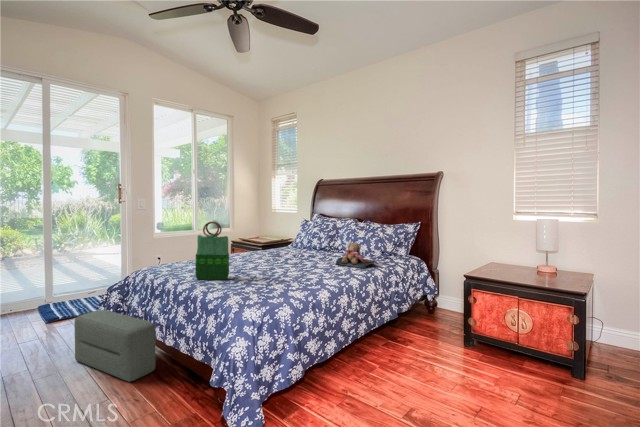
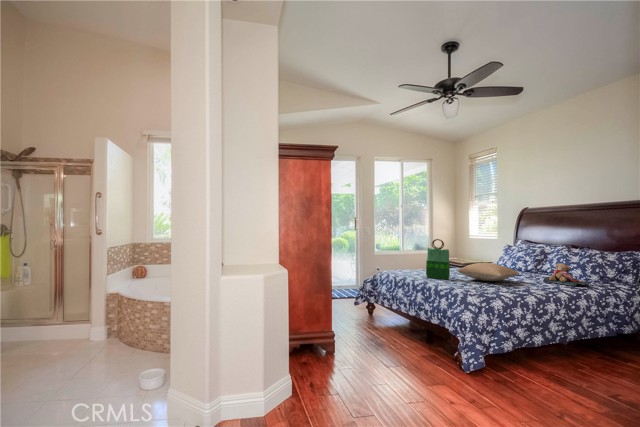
pillow: none [240,250,313,274] -> present [458,263,519,281]
pouf: present [74,310,156,382] -> none [352,292,401,335]

